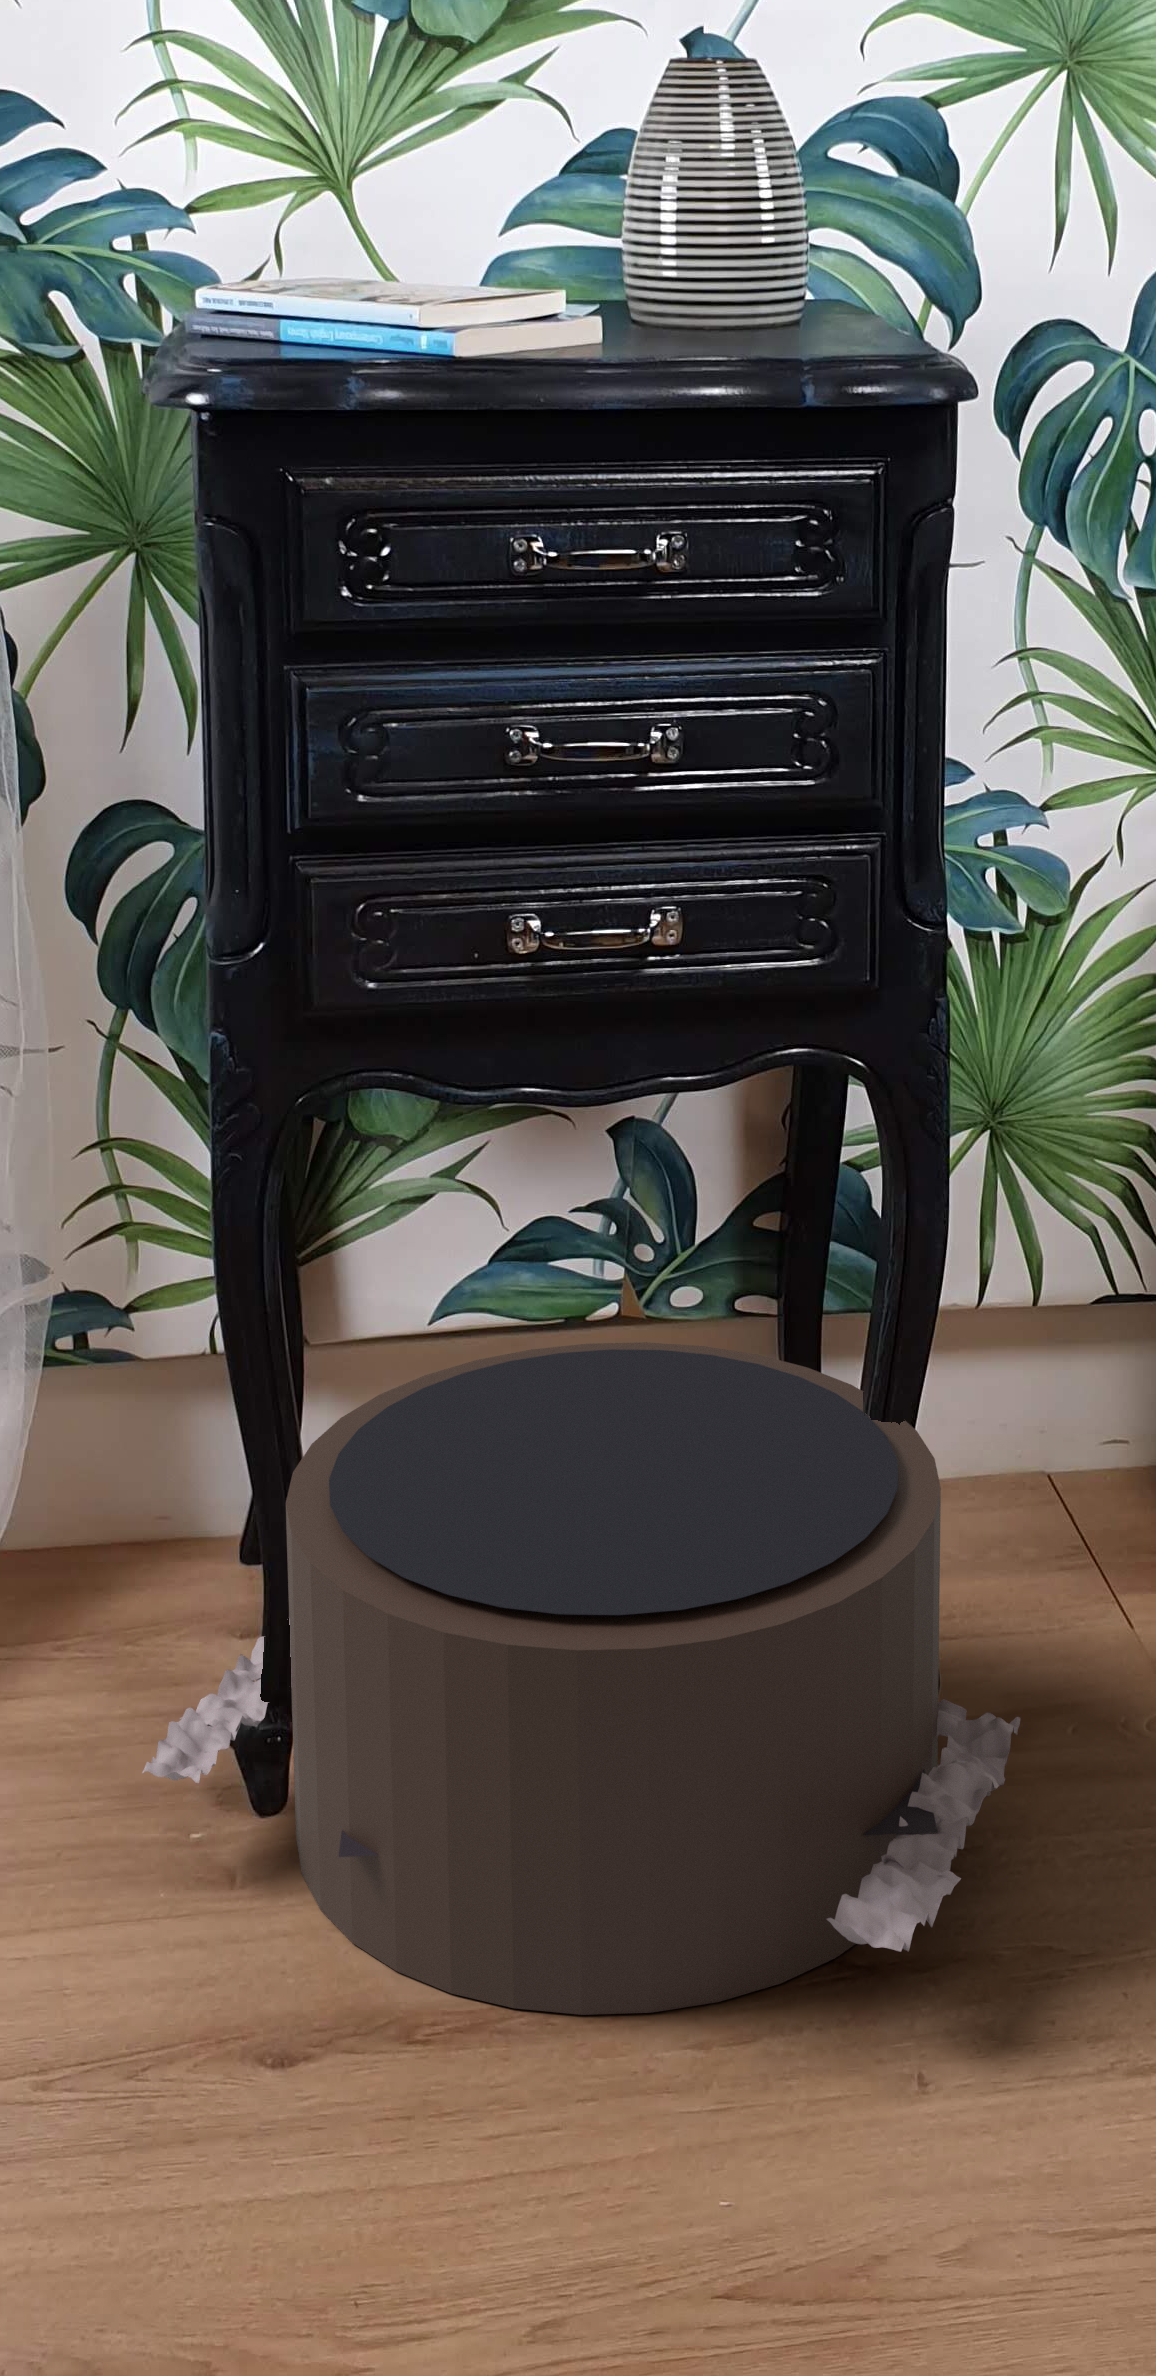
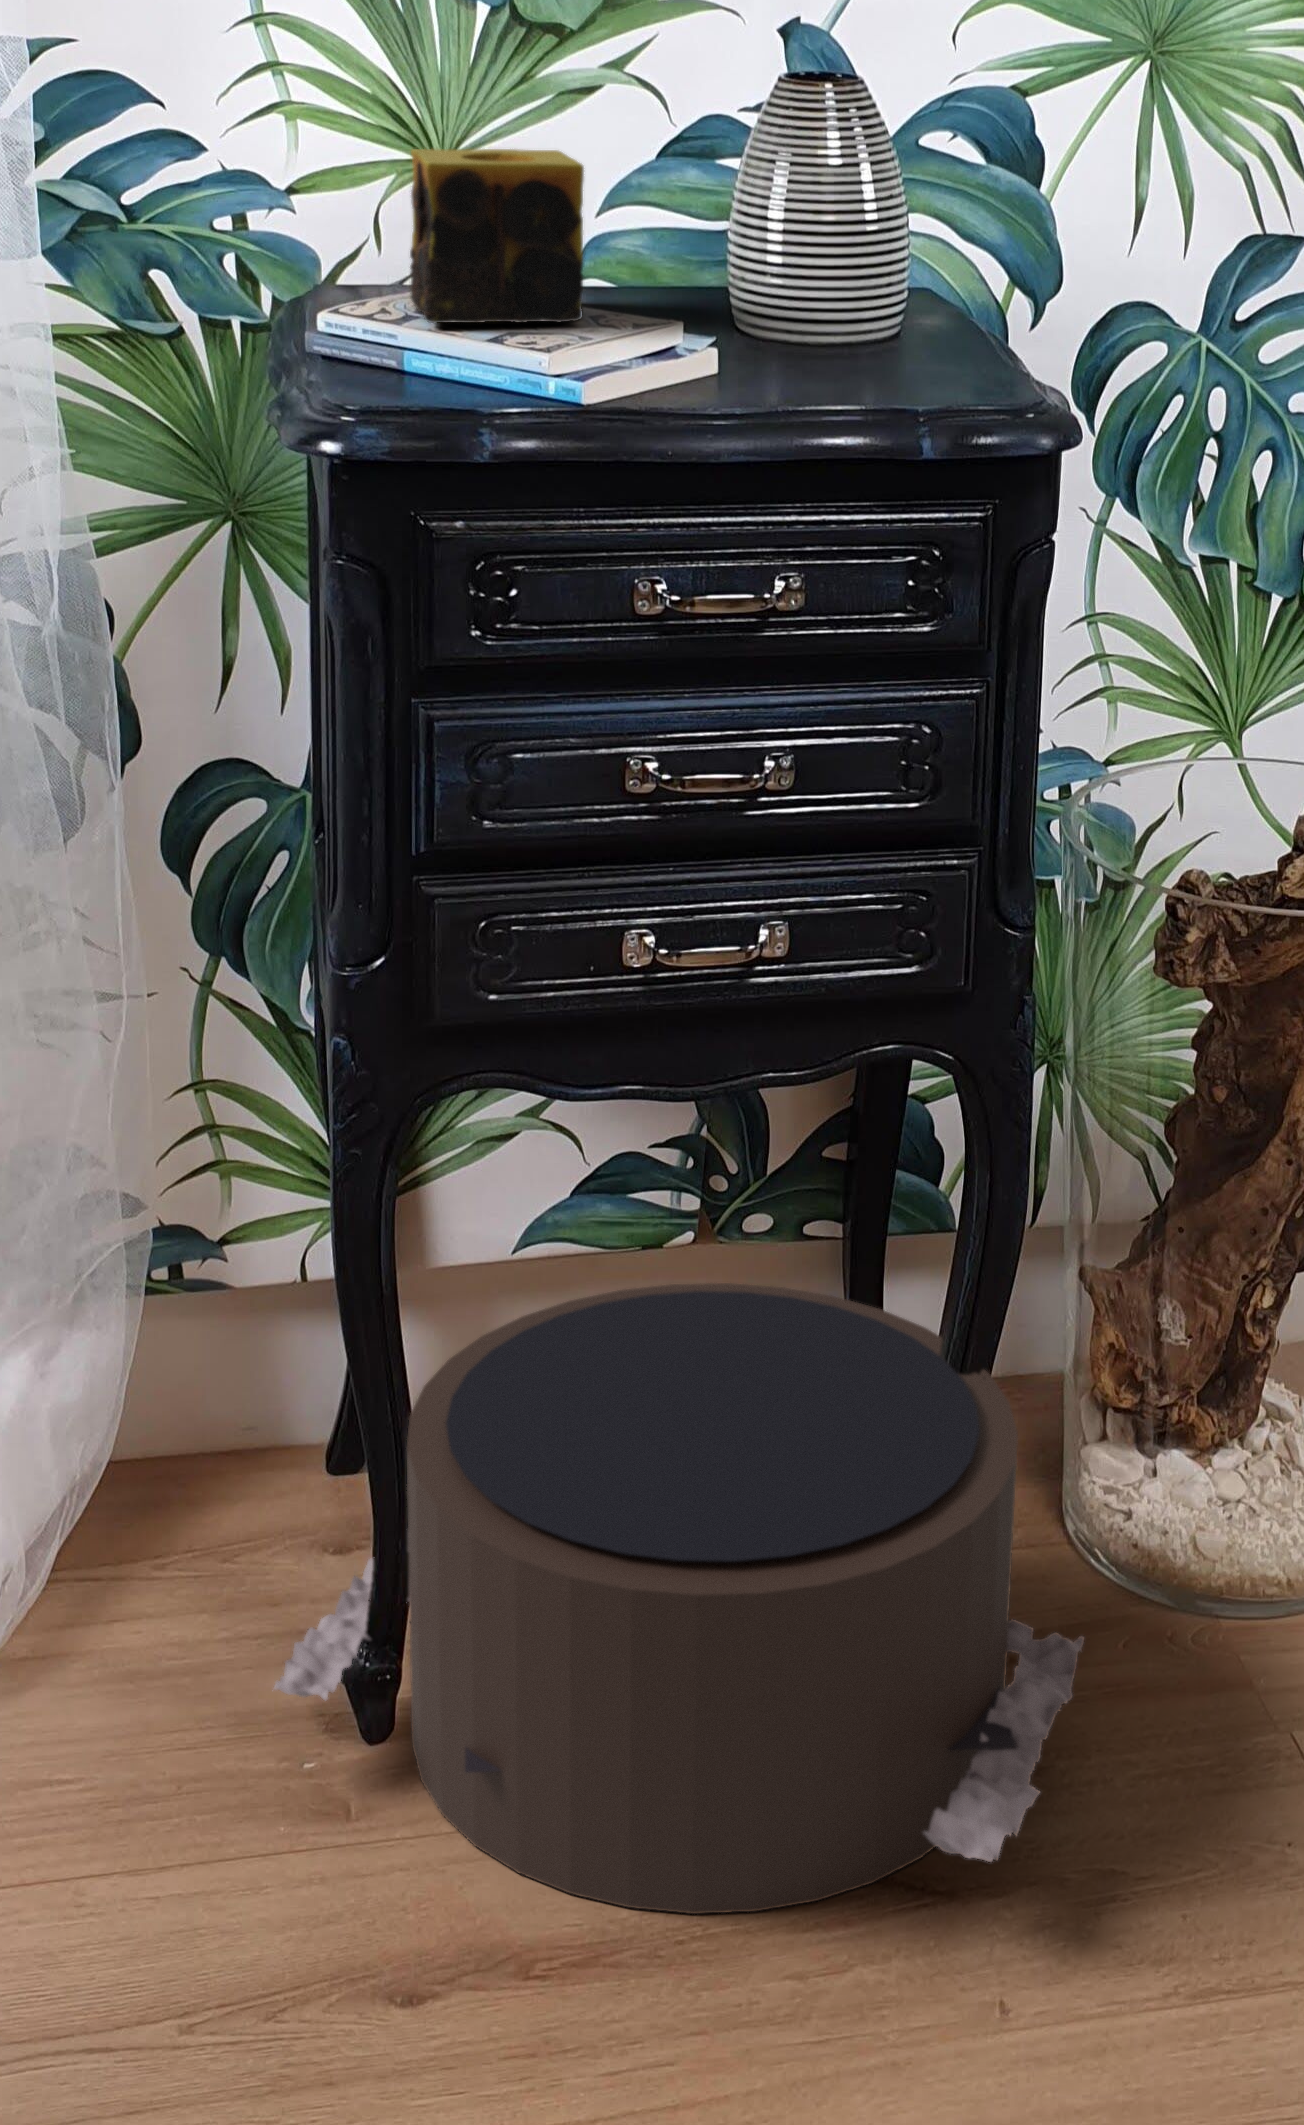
candle: none [291,145,462,314] -> present [410,149,584,323]

